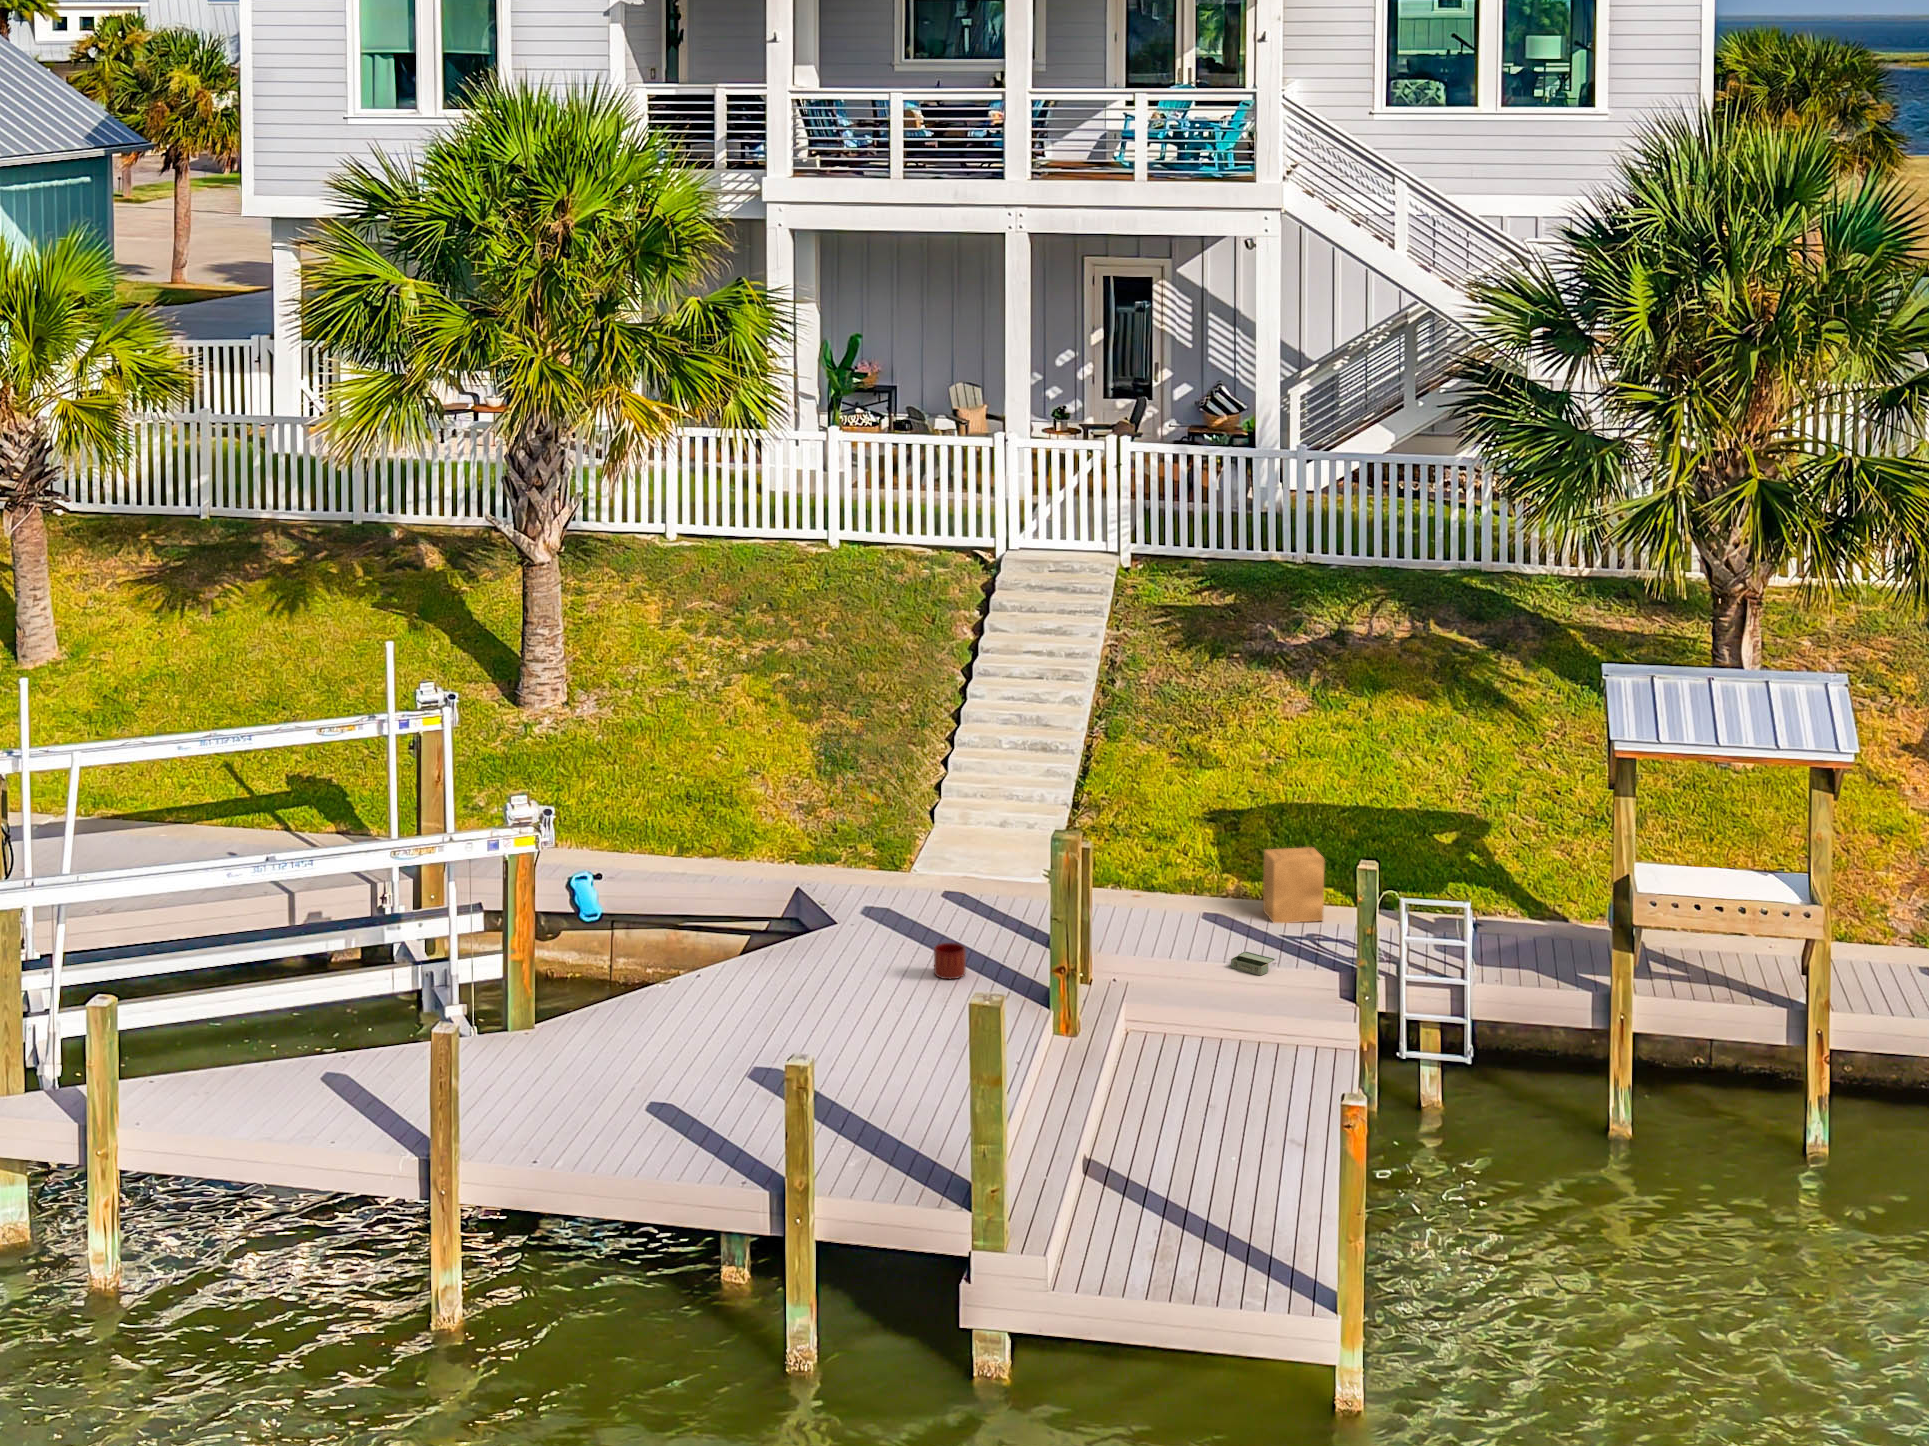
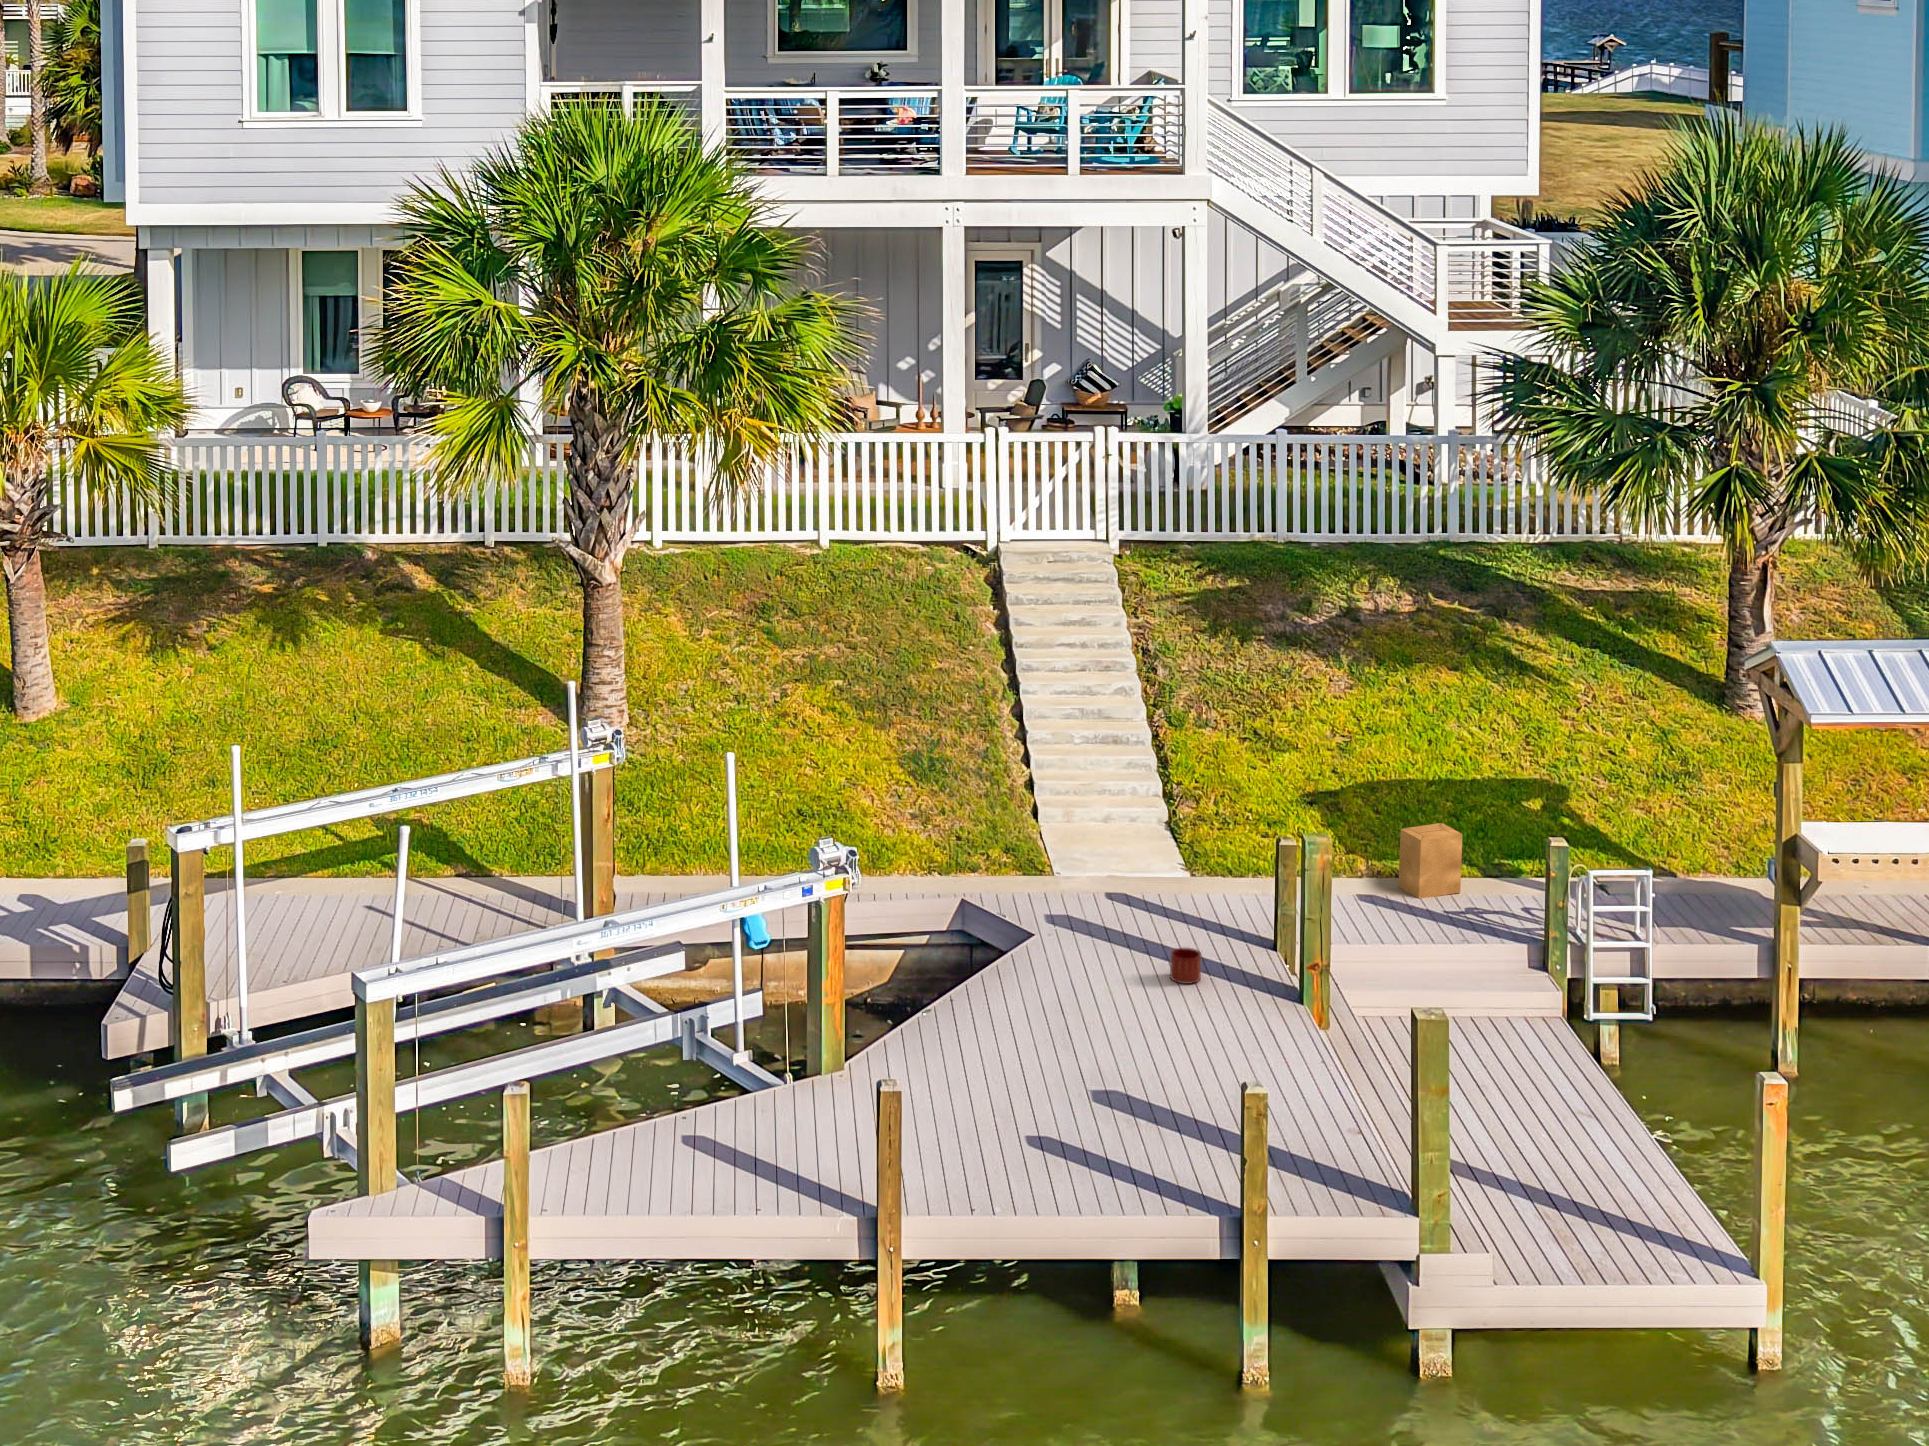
toolbox: present [1231,952,1275,976] -> none [1423,931,1463,954]

